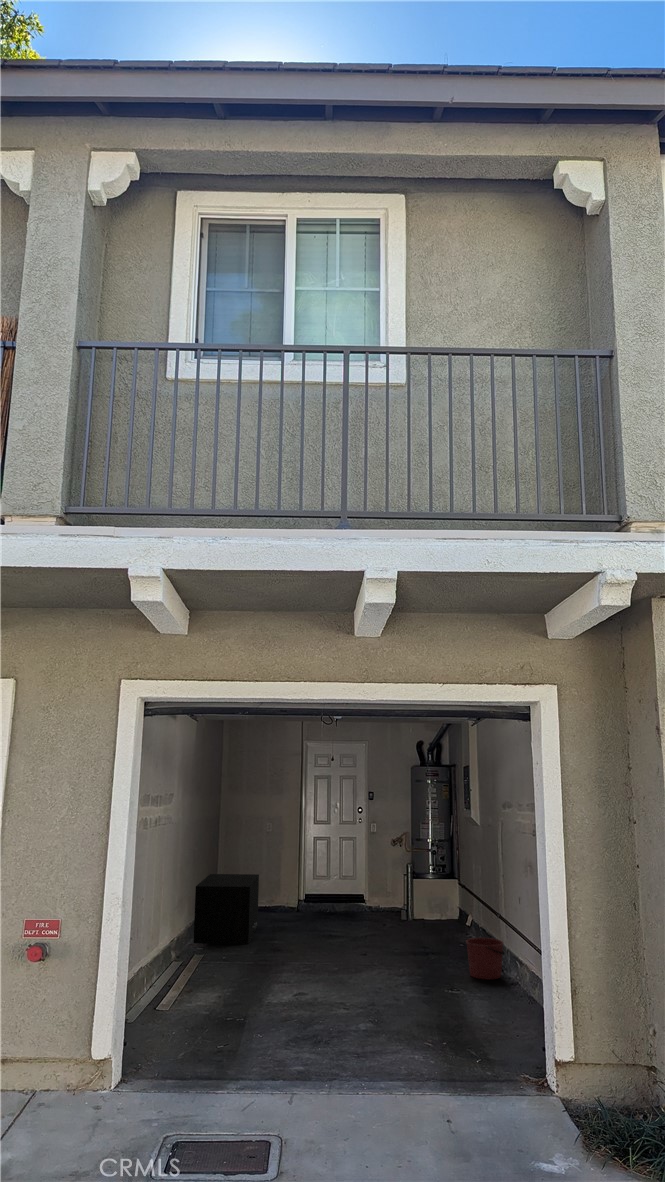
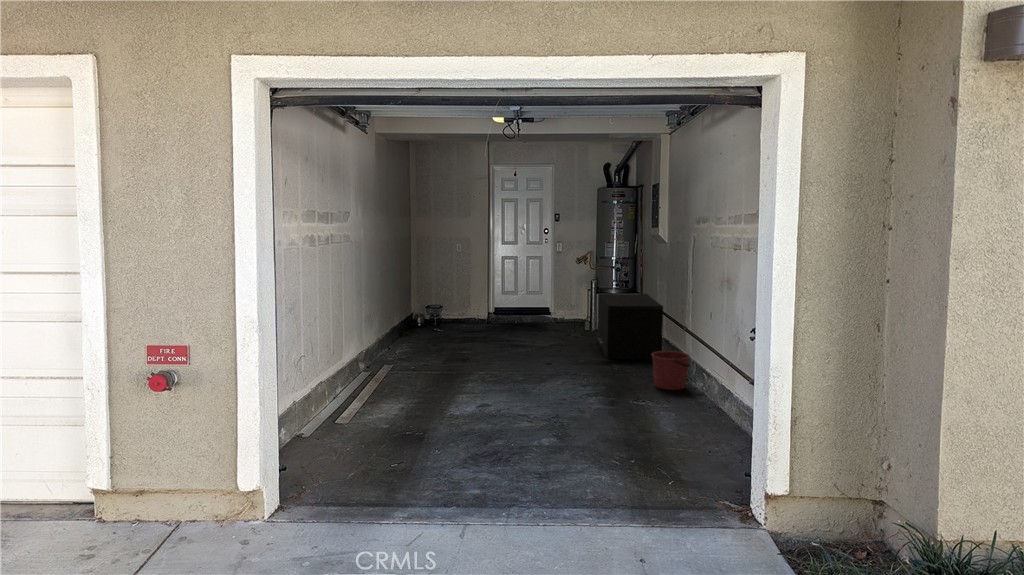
storage cabinet: present [194,874,259,944] -> present [597,293,663,359]

